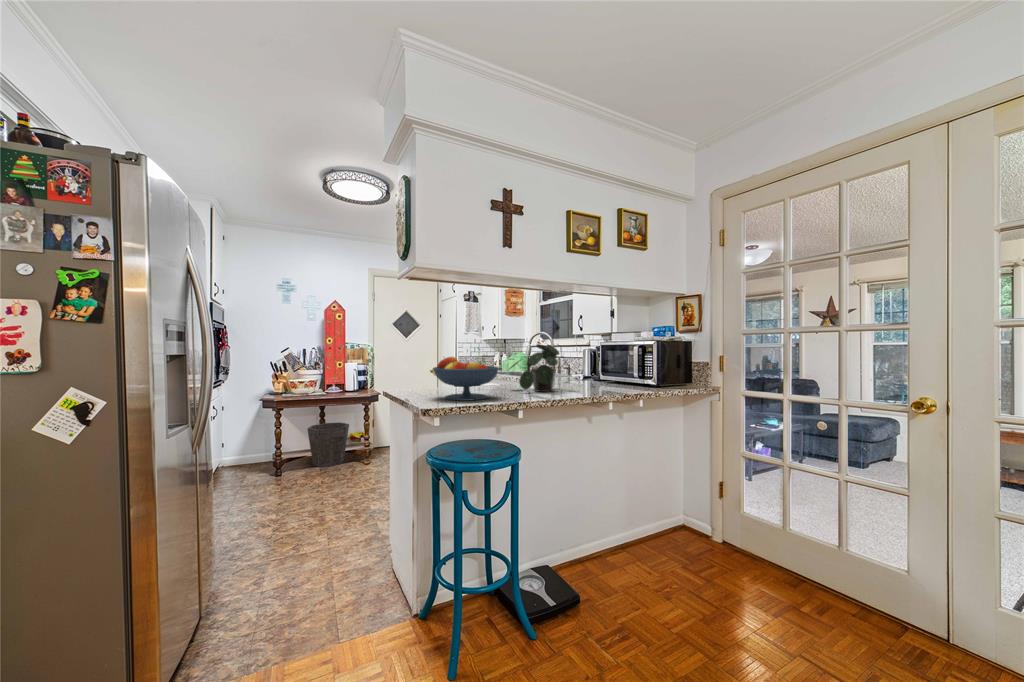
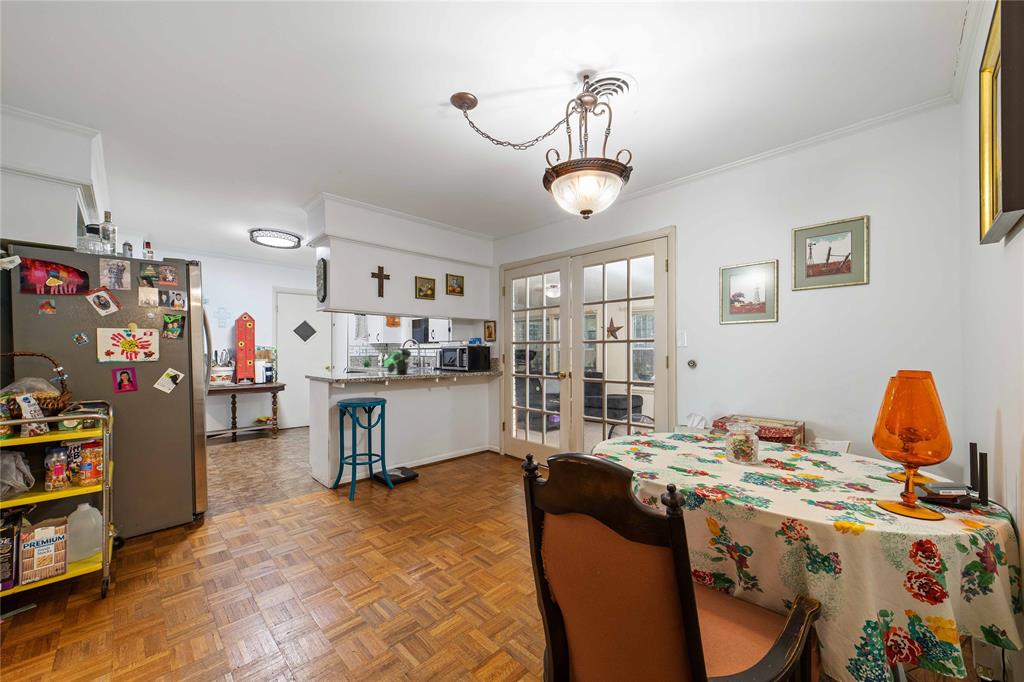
fruit bowl: present [433,357,499,401] -> none [338,355,375,377]
waste bin: present [307,423,349,467] -> none [223,408,258,442]

